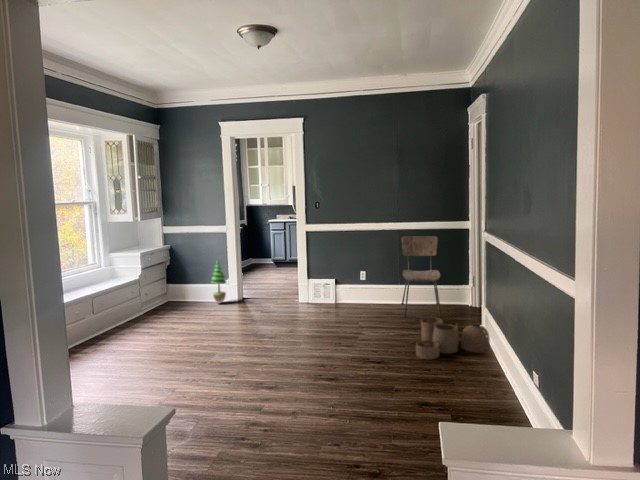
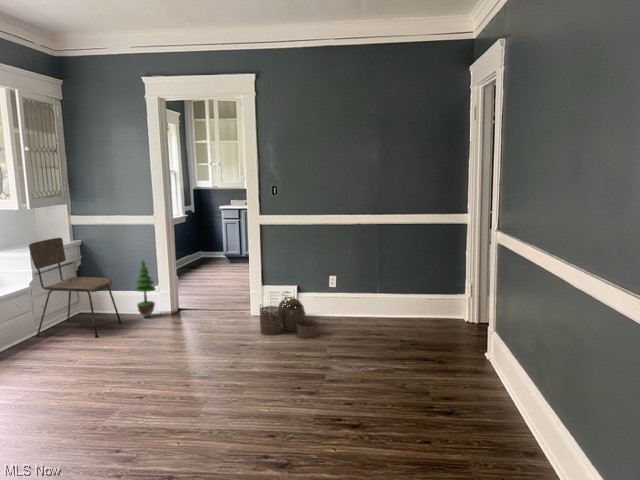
dining chair: present [401,236,442,318] -> present [29,238,122,338]
woven basket: present [416,318,490,360] -> present [260,297,319,338]

